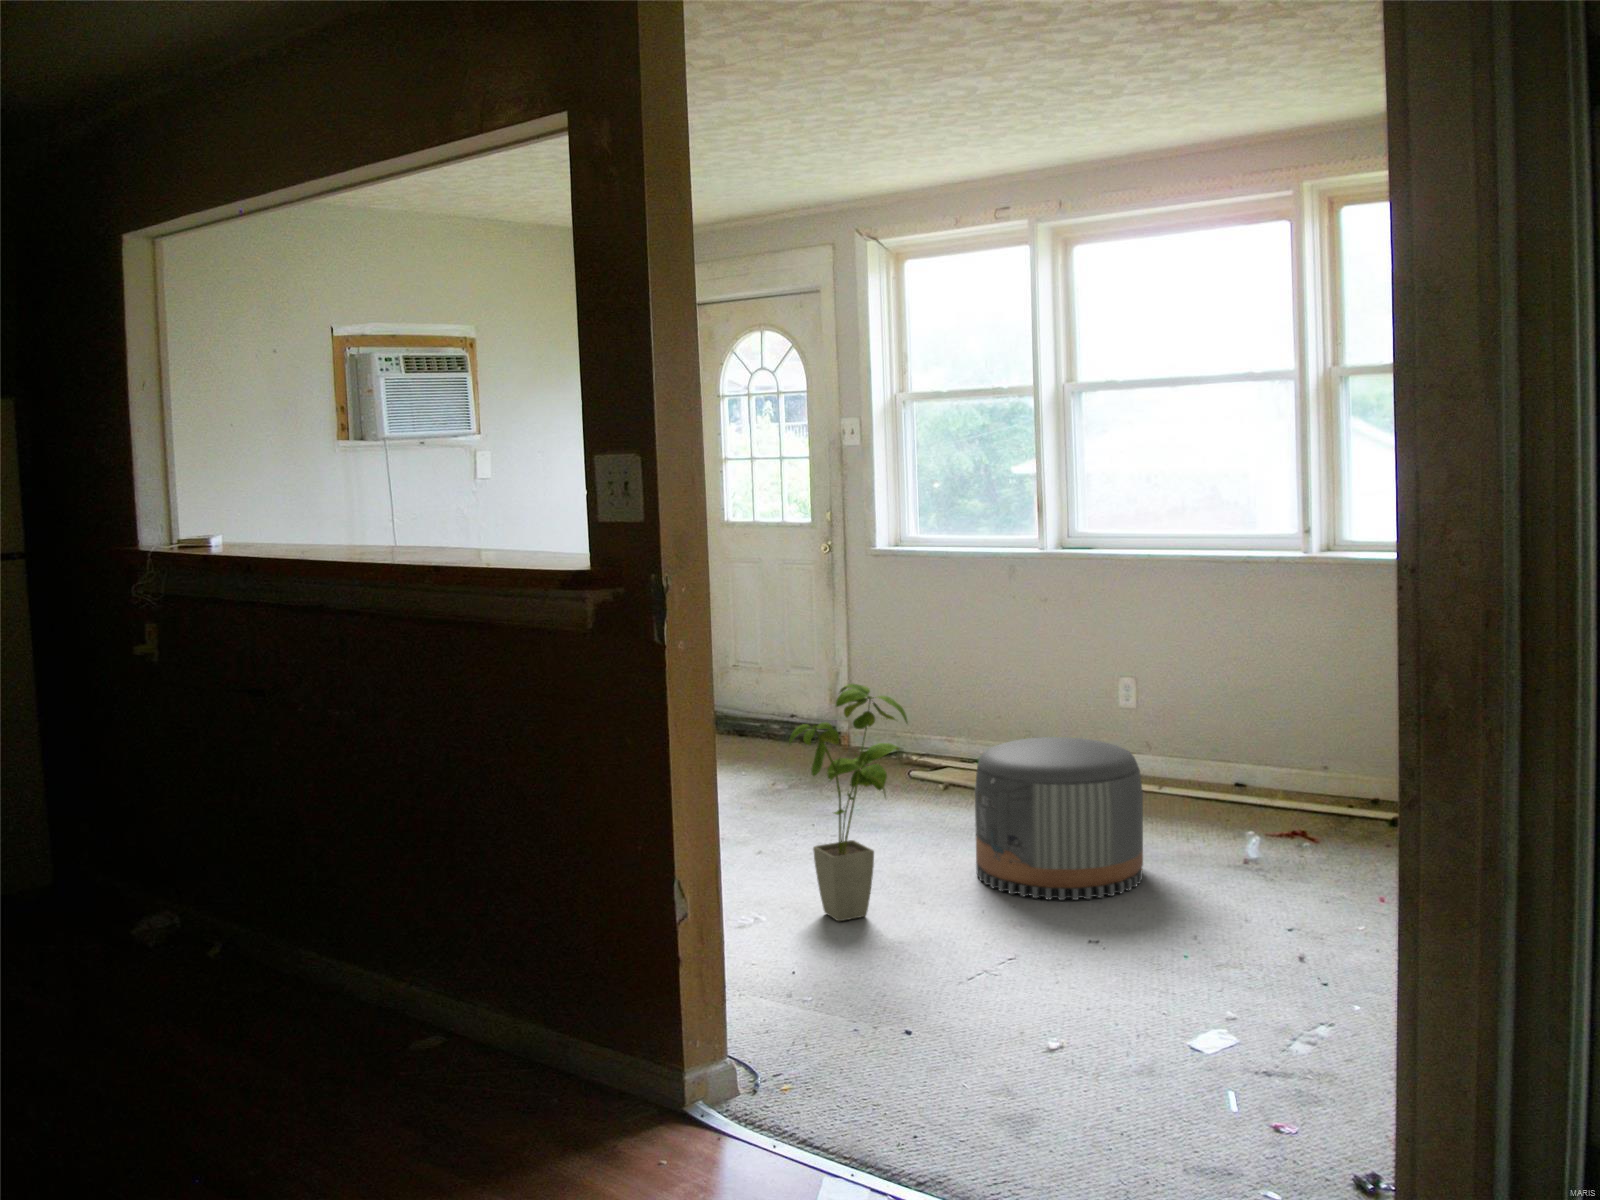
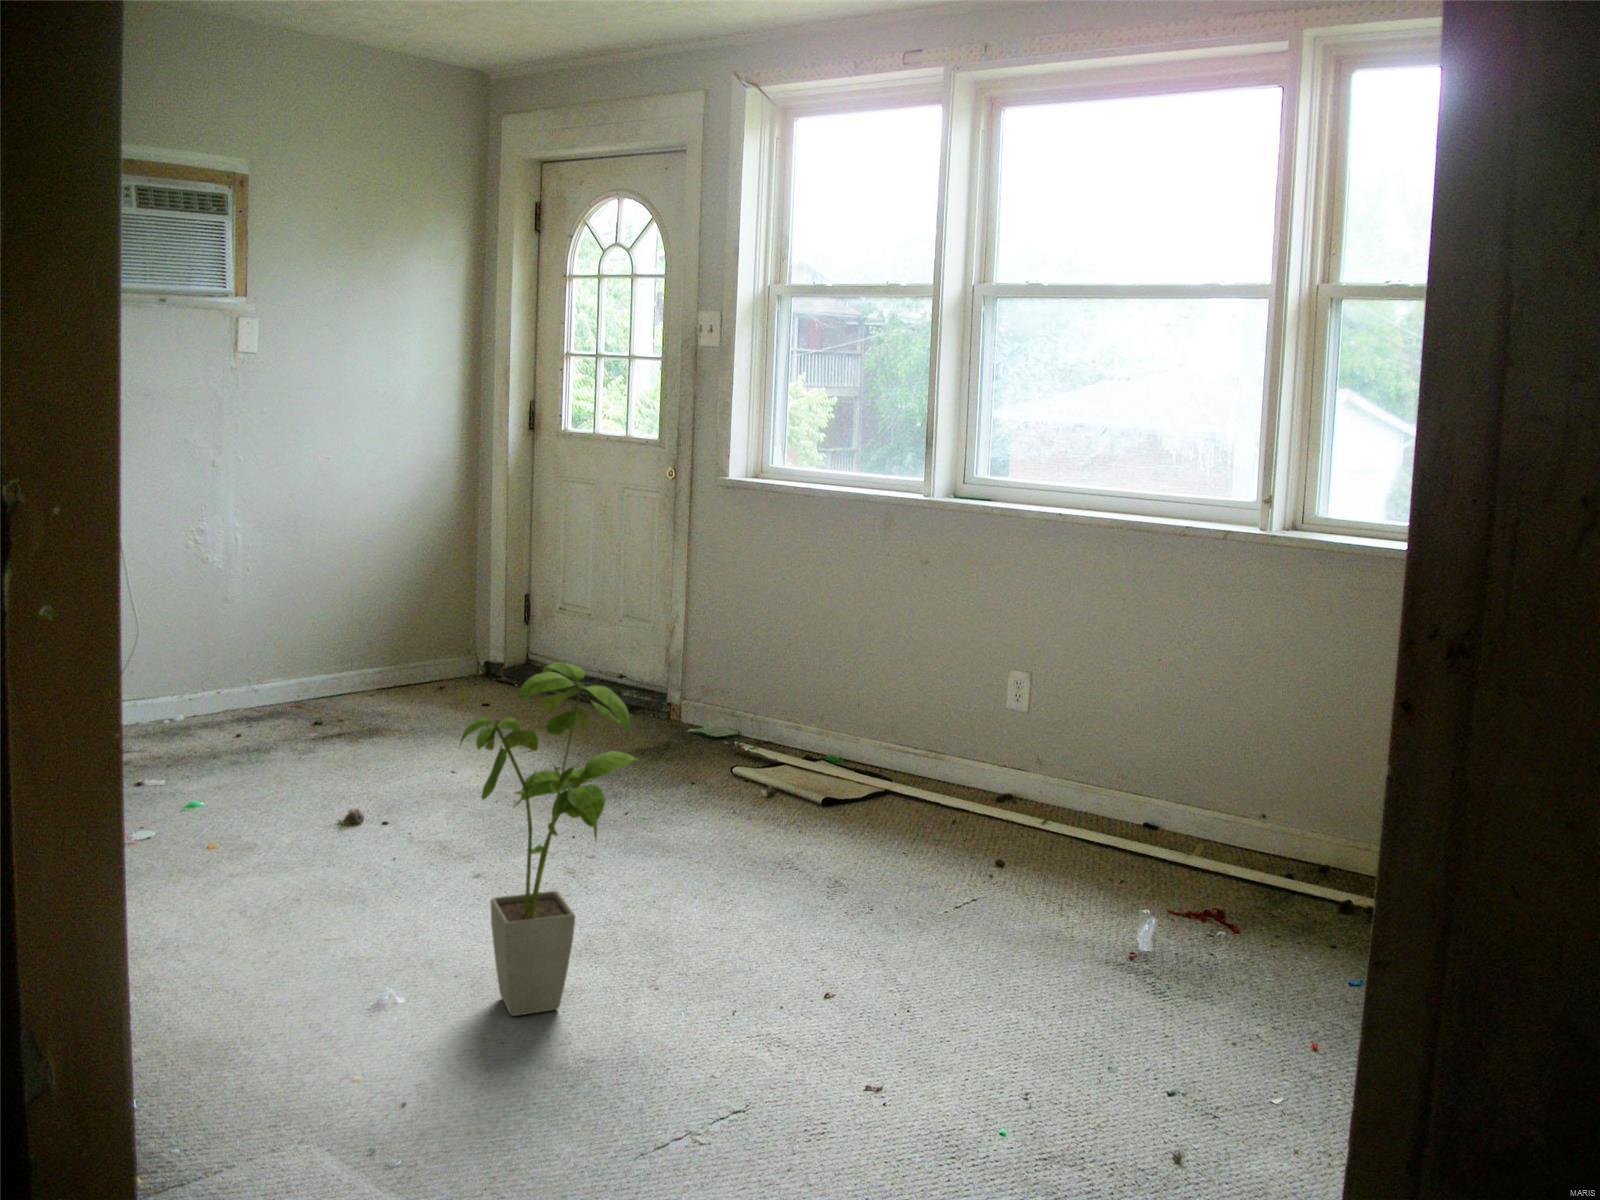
pouf: present [975,737,1143,900] -> none [752,755,995,1006]

